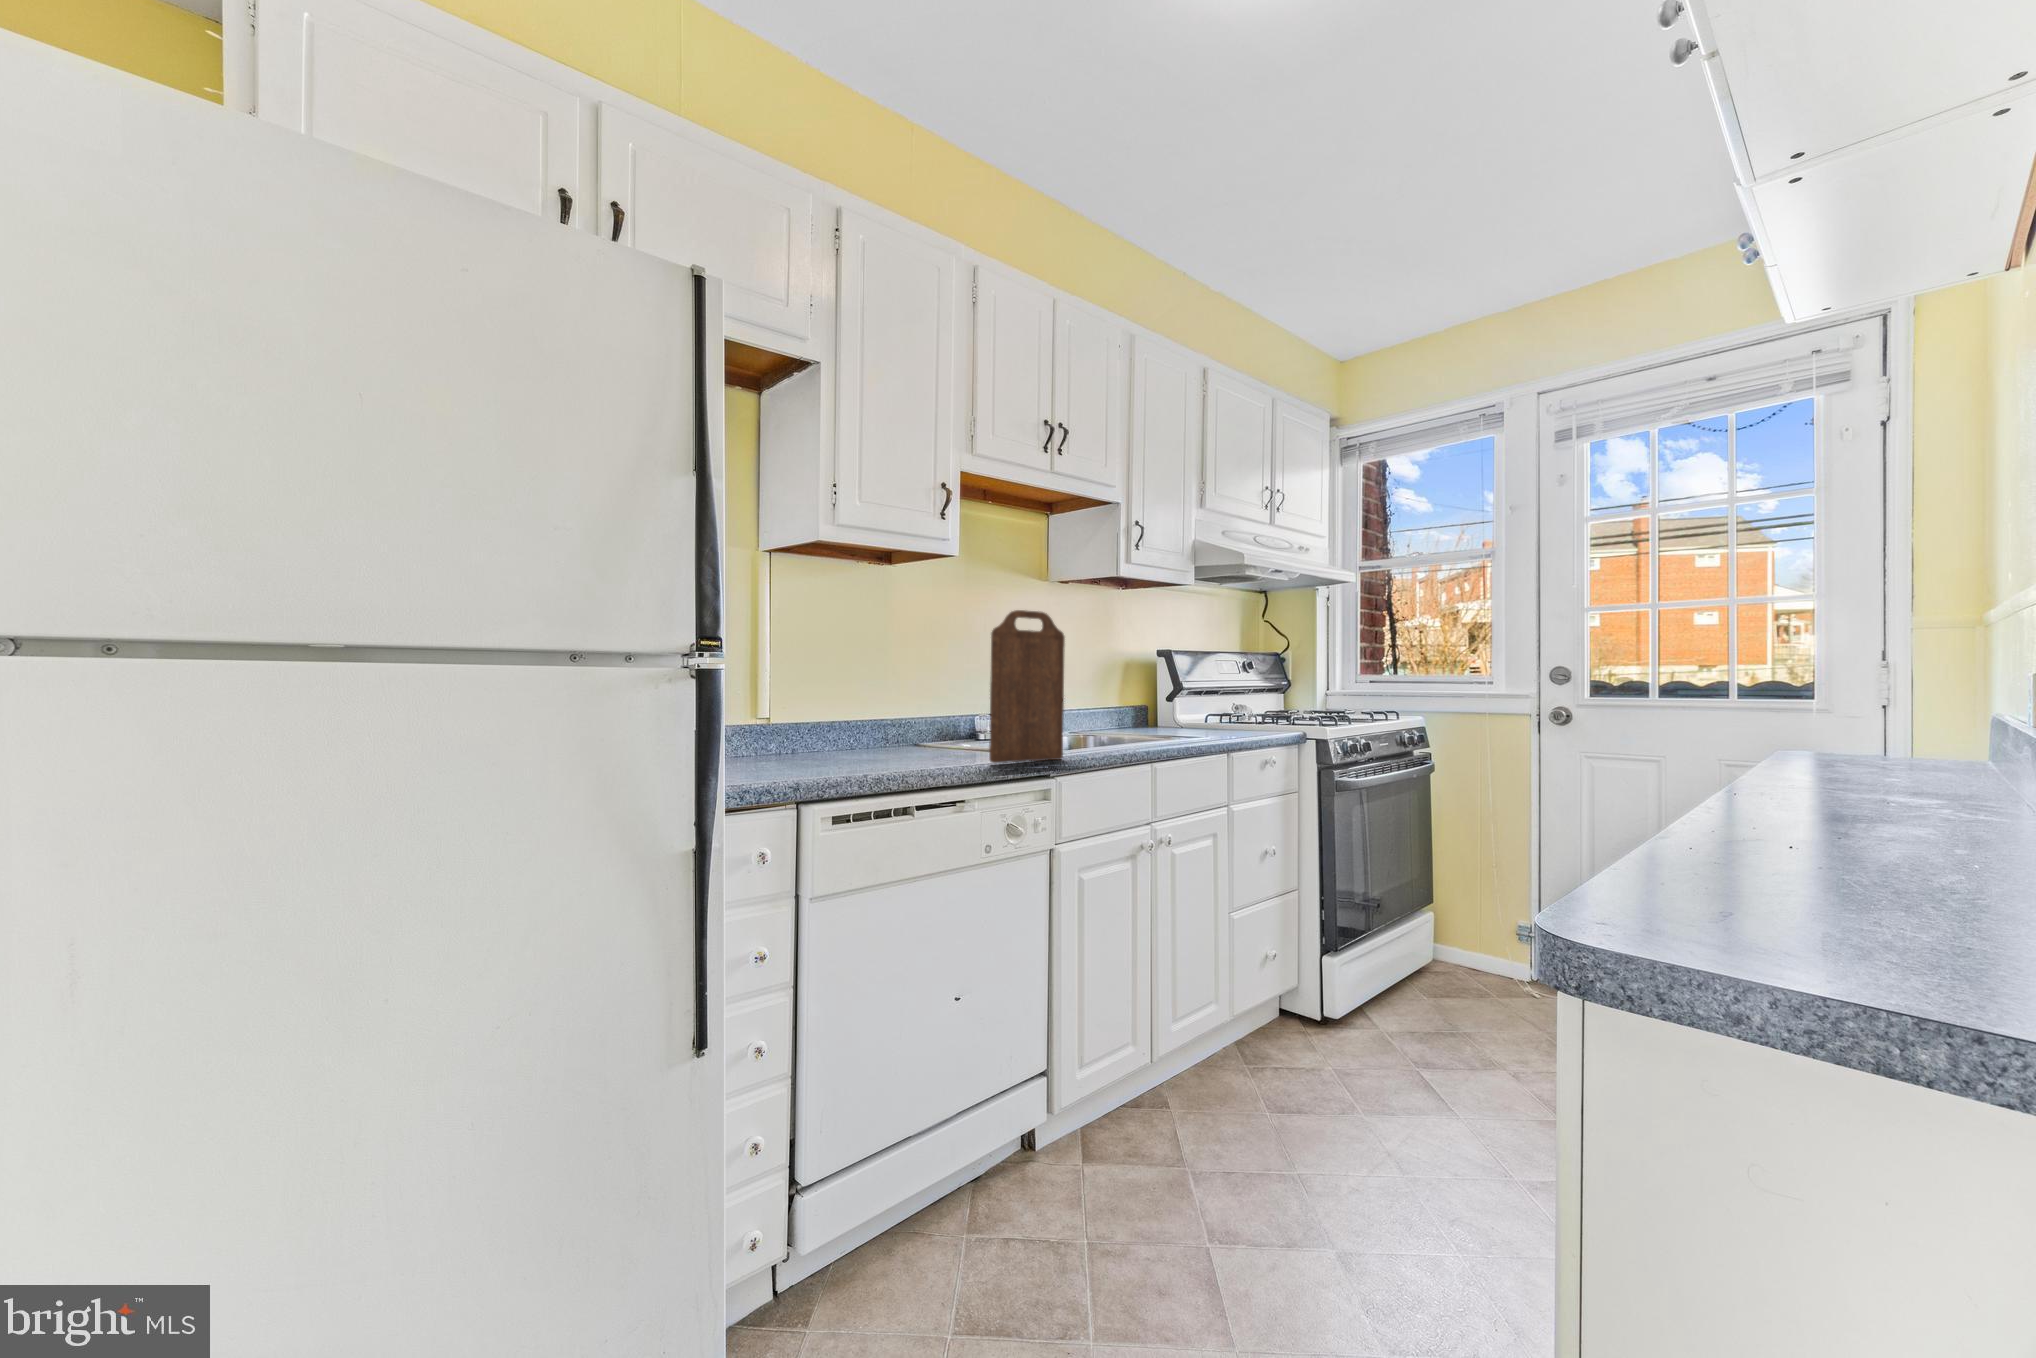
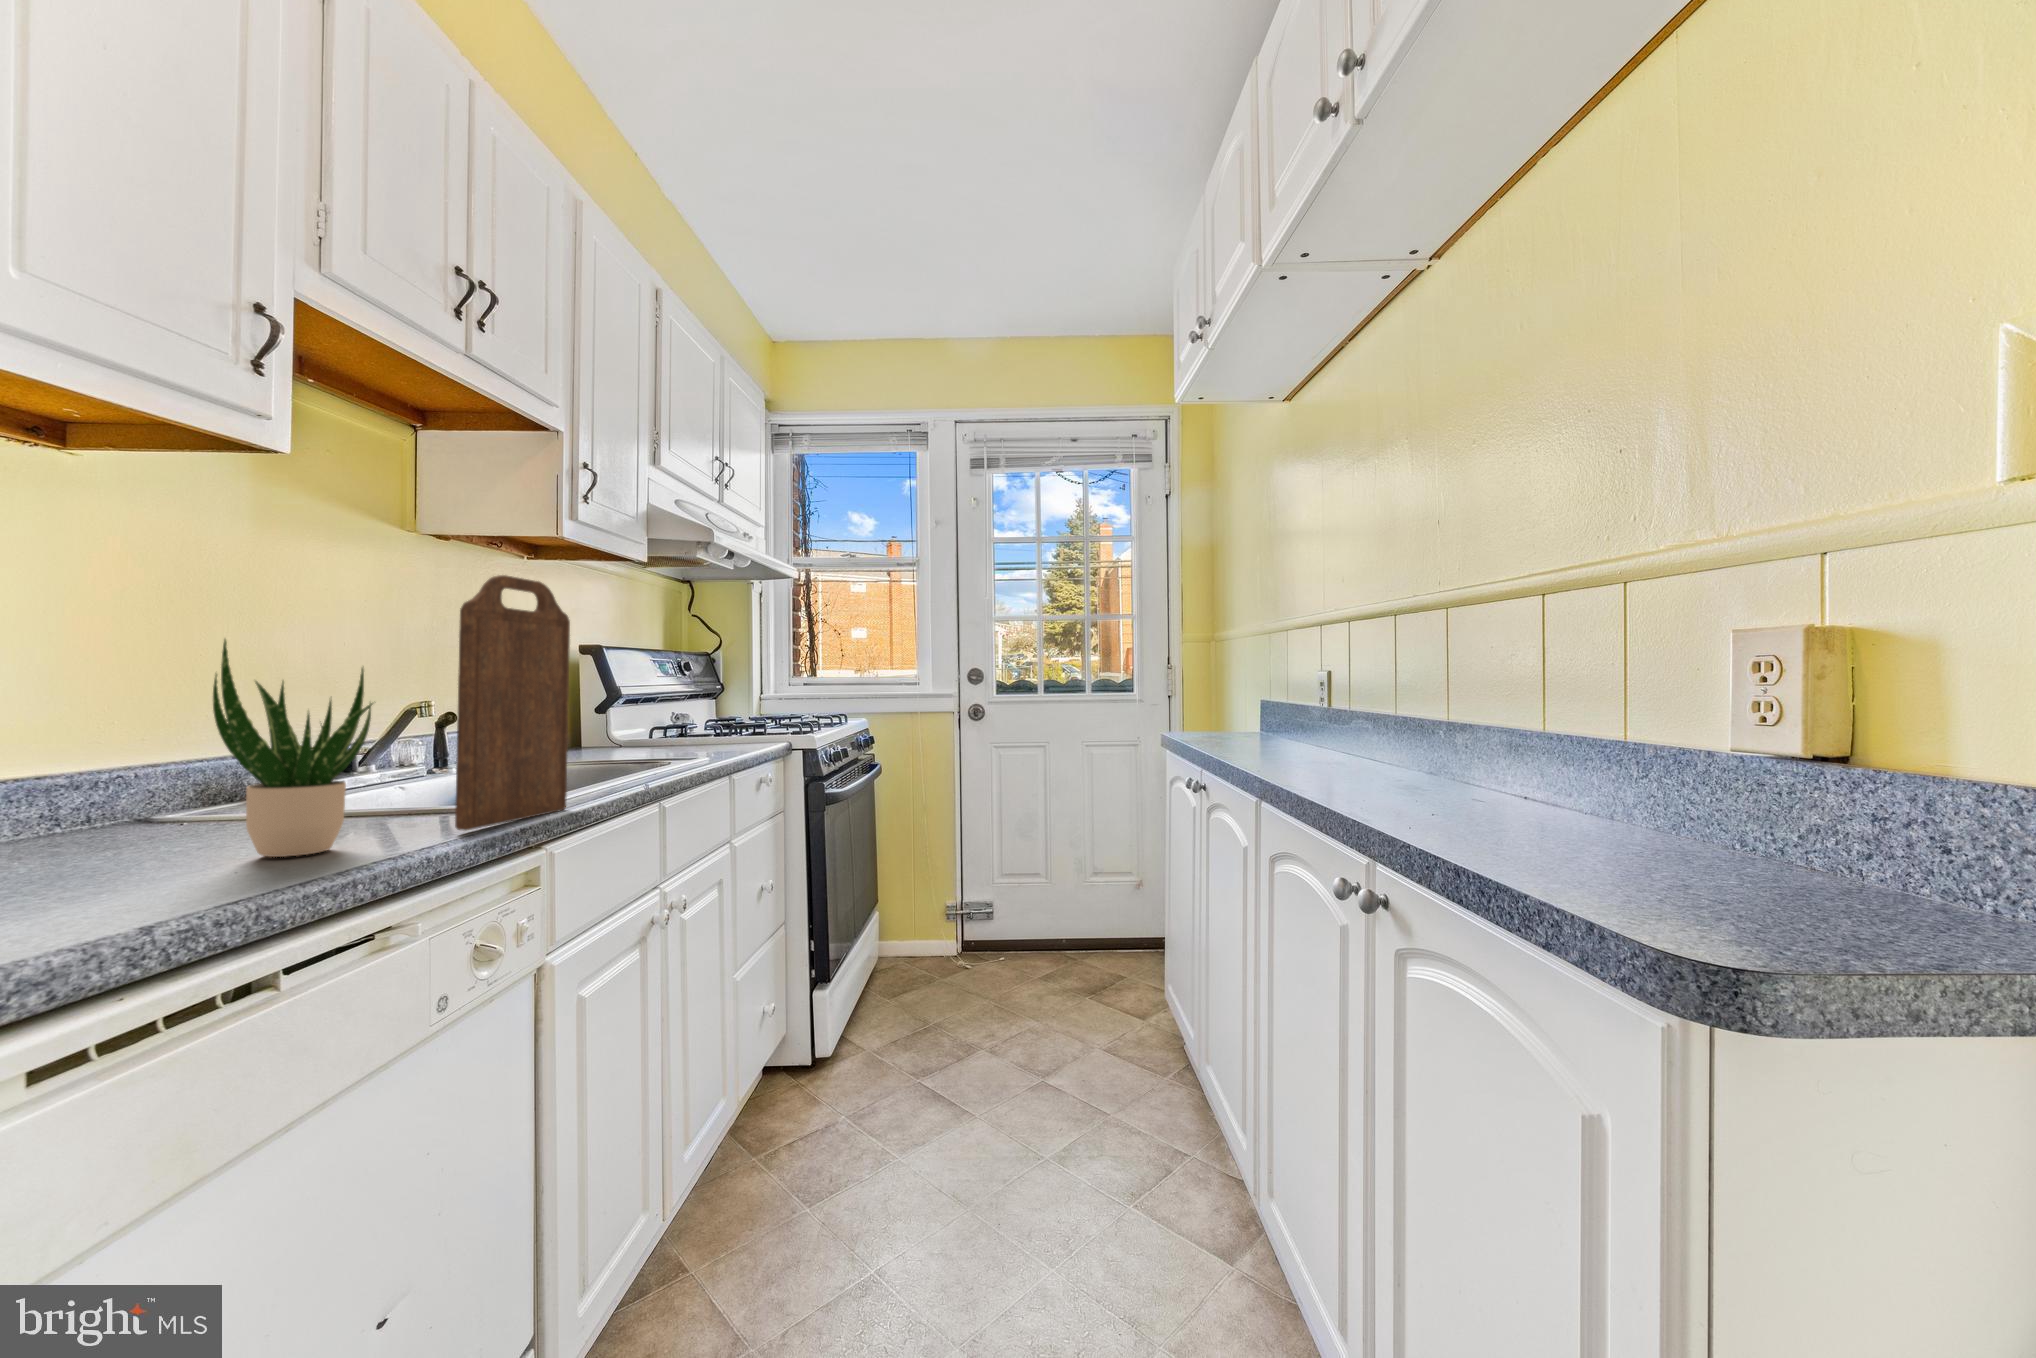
potted plant: none [883,653,951,766] -> present [213,639,373,857]

